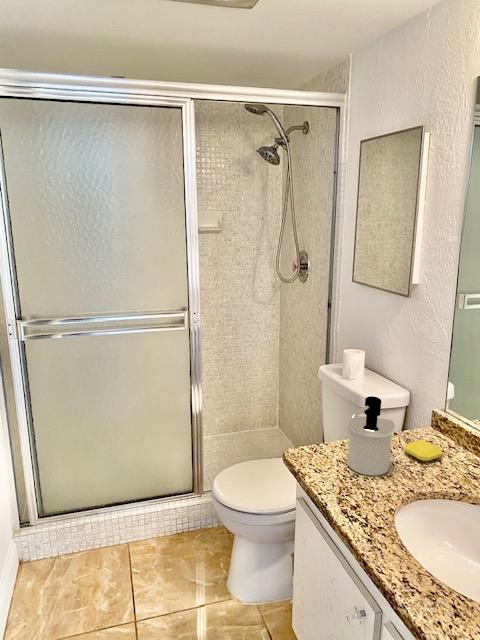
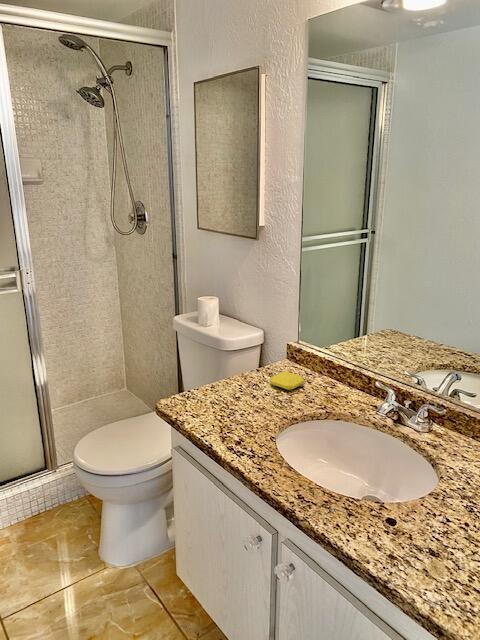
soap dispenser: present [347,396,395,476] -> none [219,334,263,411]

